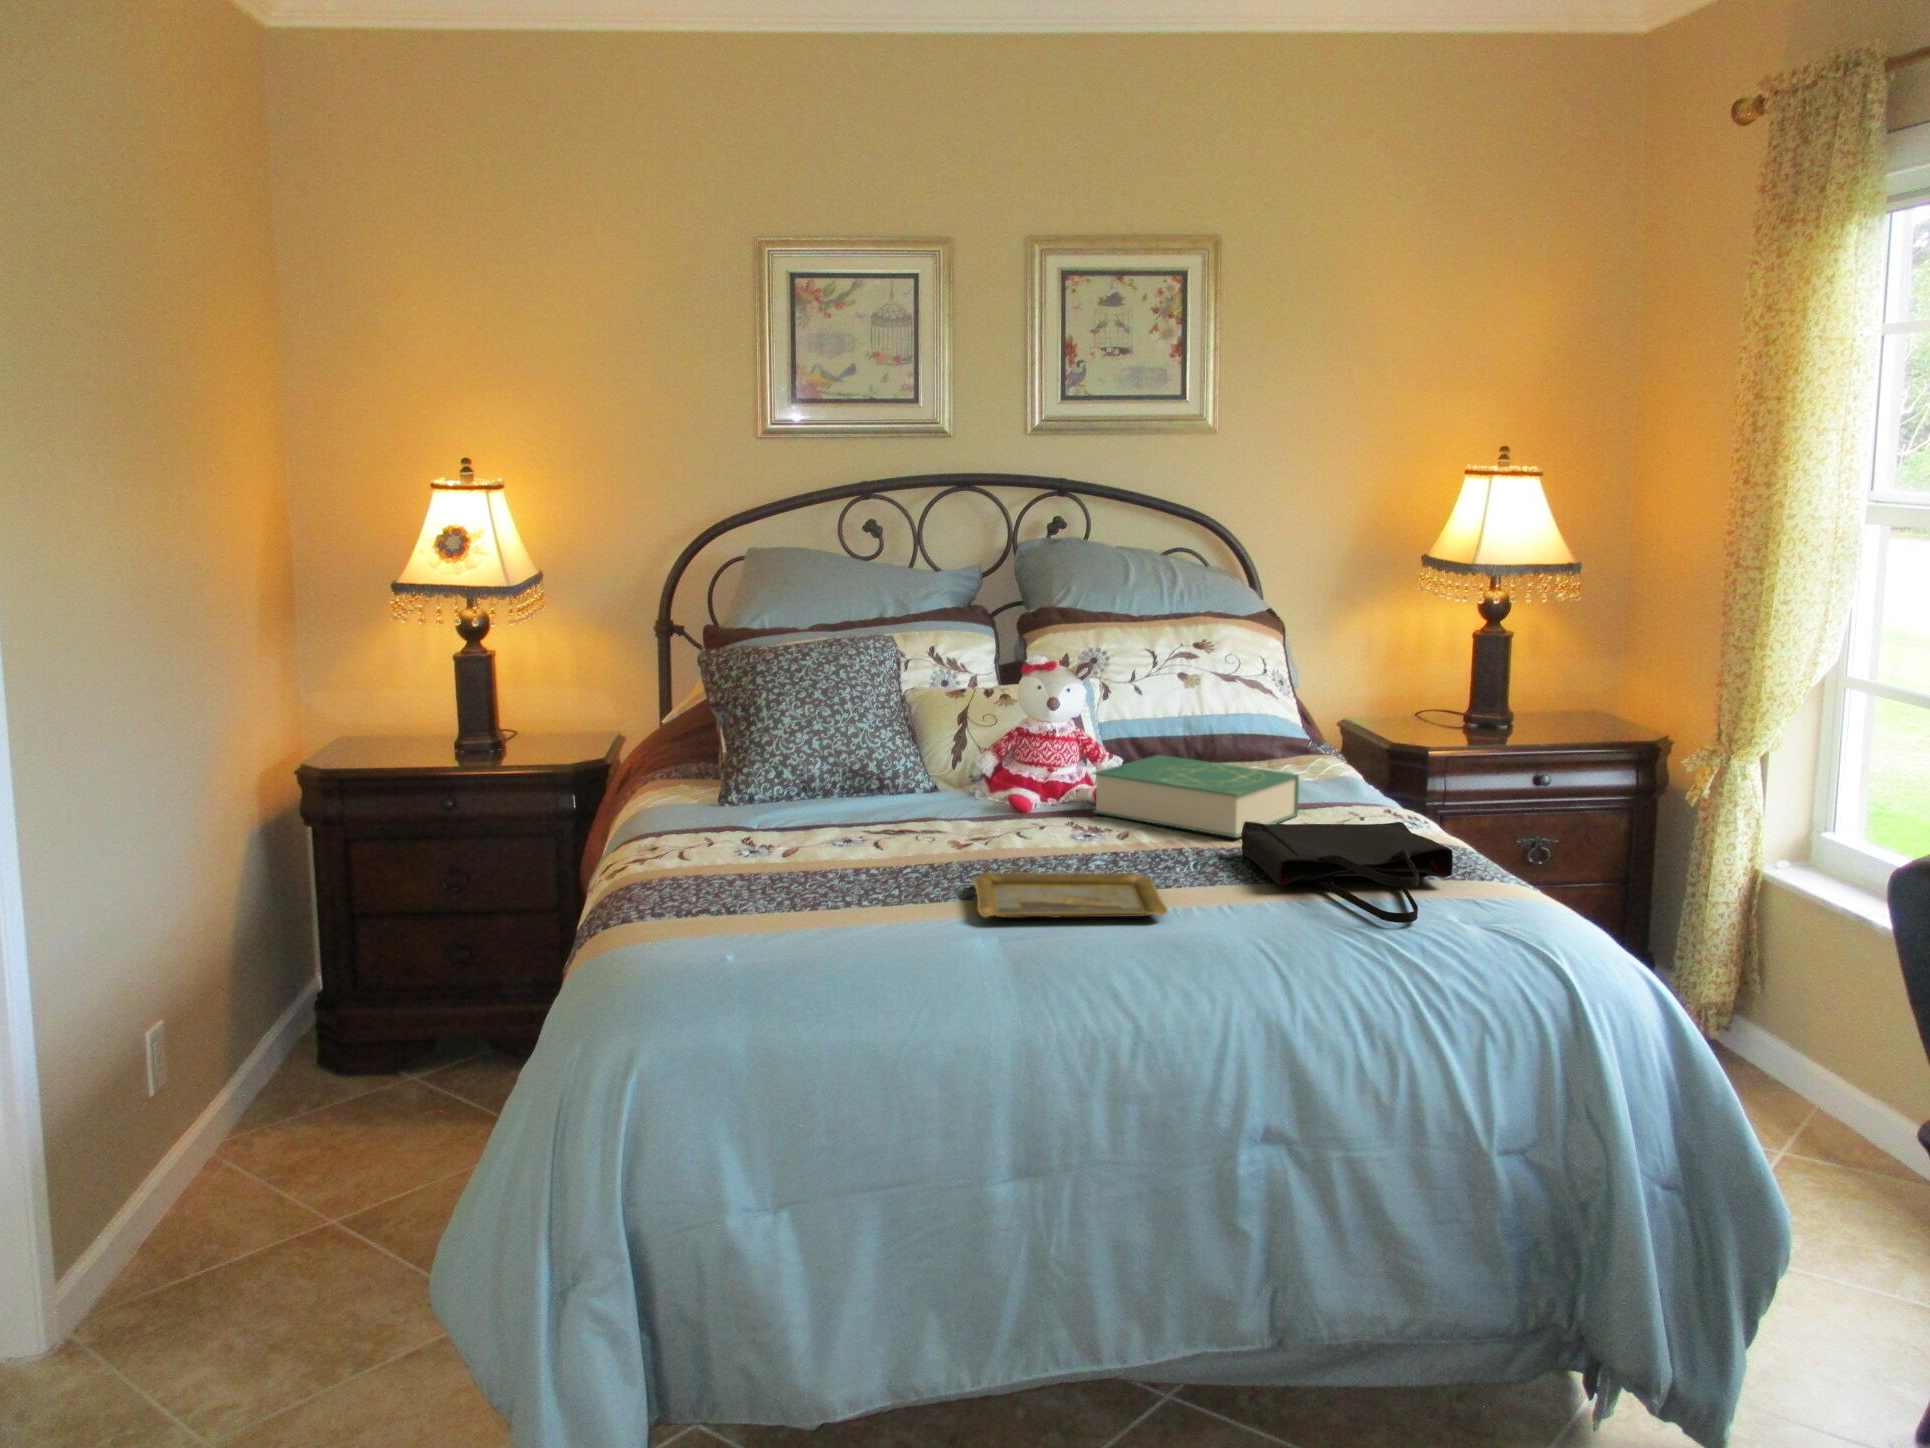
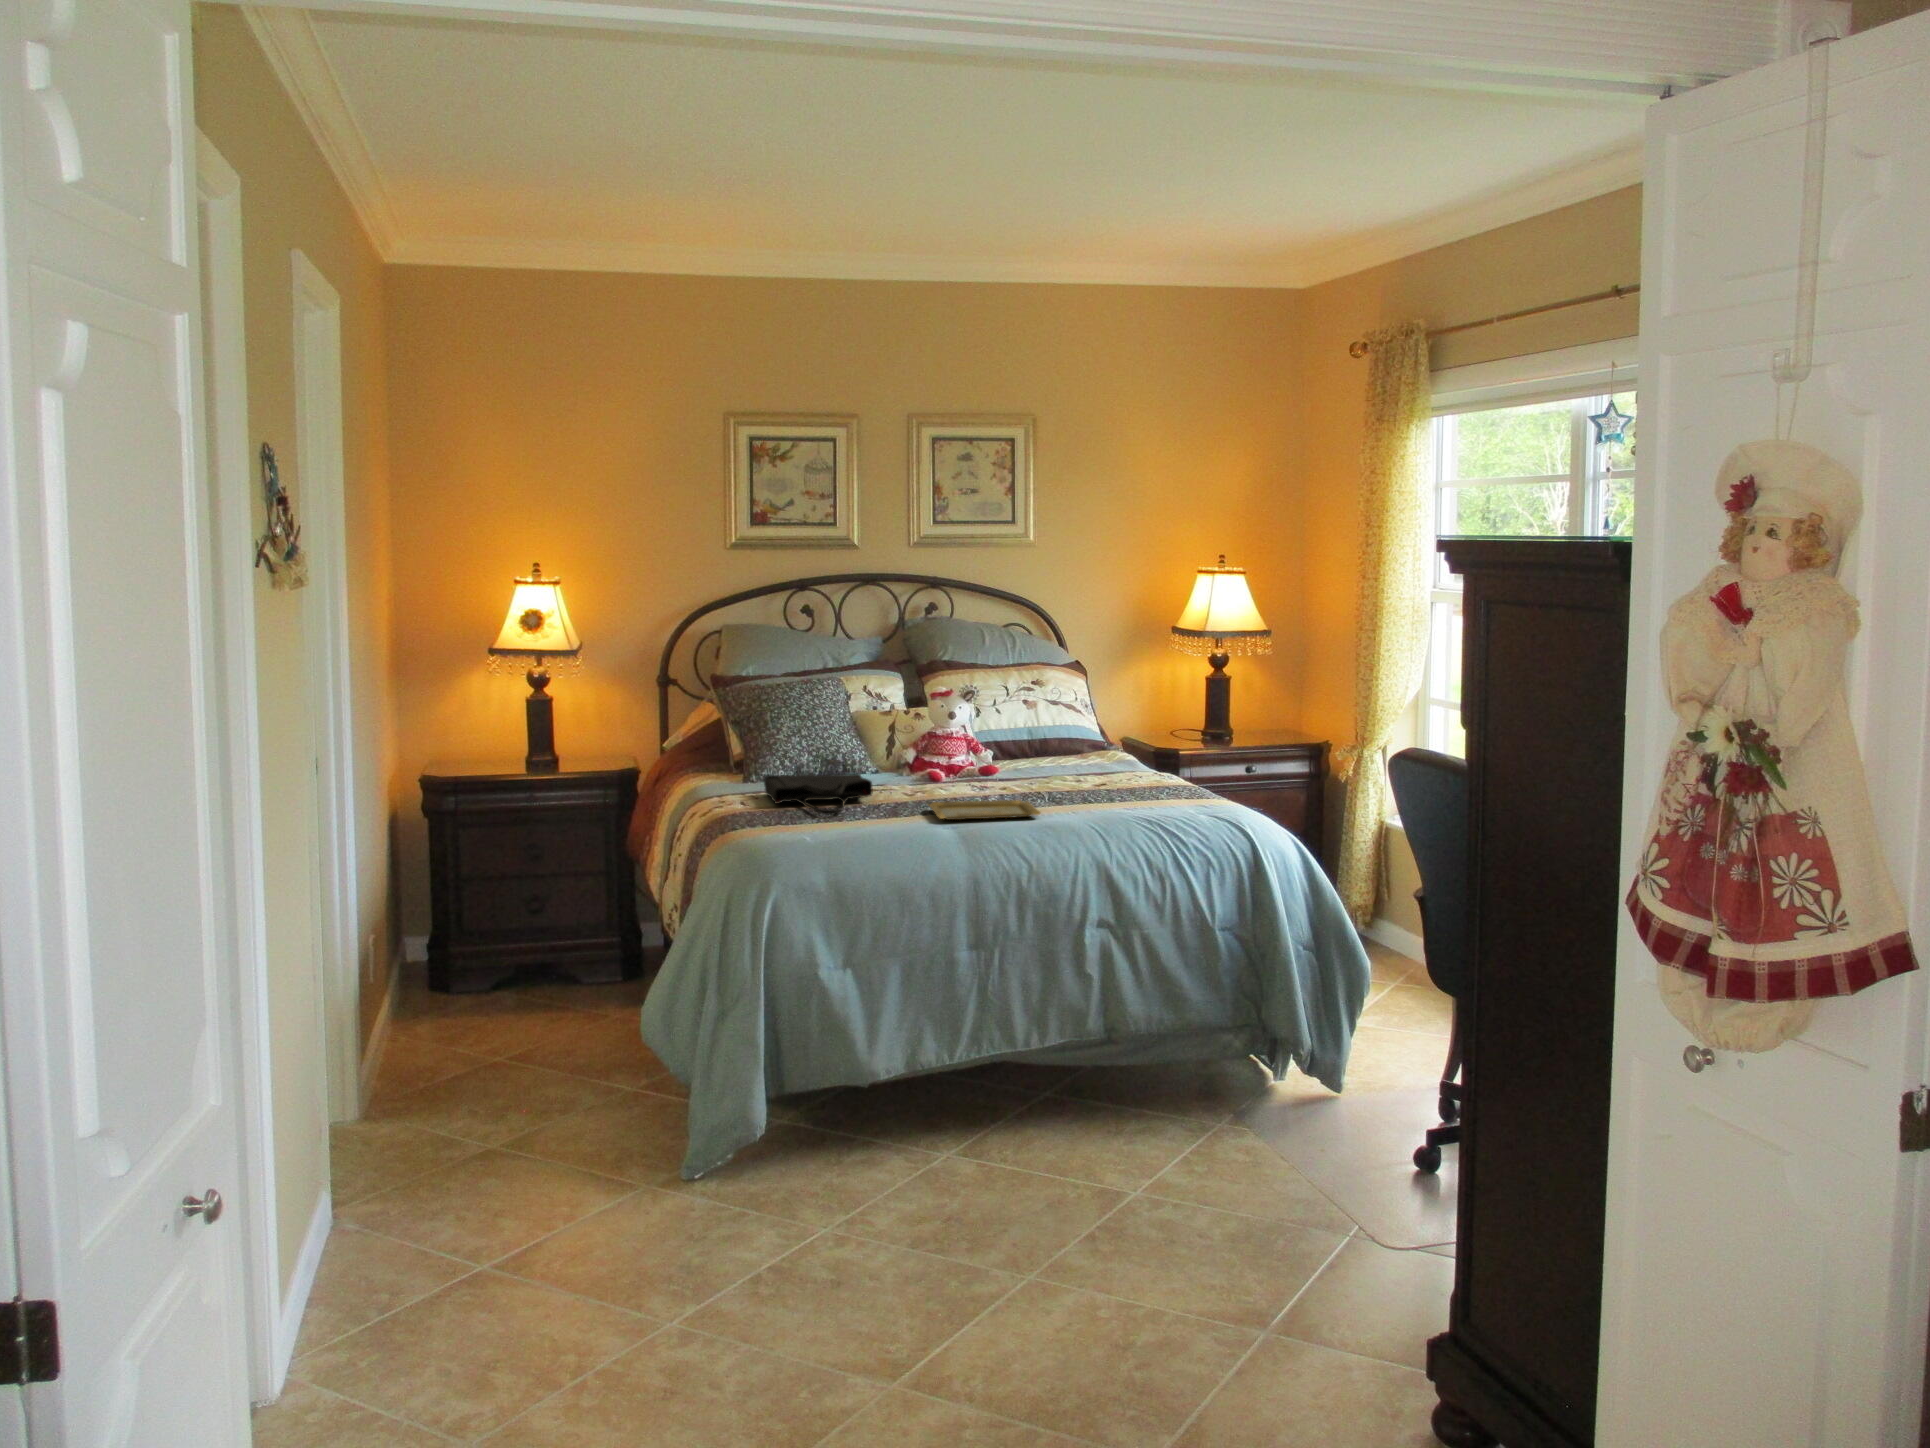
book: present [1093,755,1299,838] -> none [983,747,1105,786]
tote bag: present [1241,821,1453,923] -> present [764,774,873,815]

